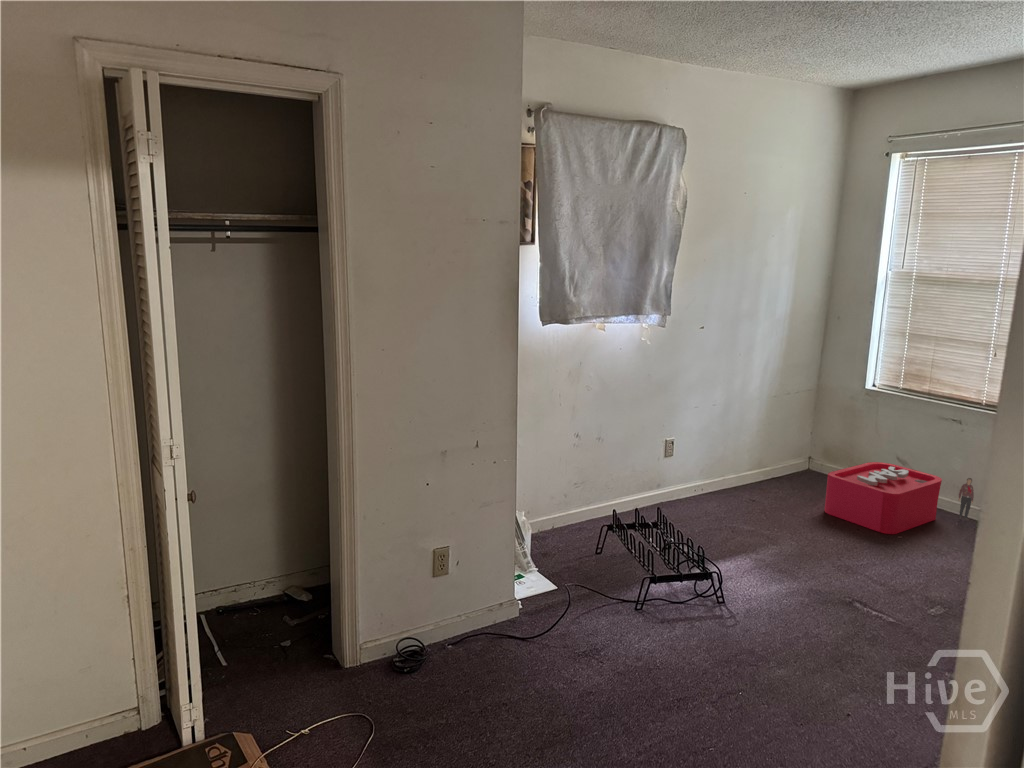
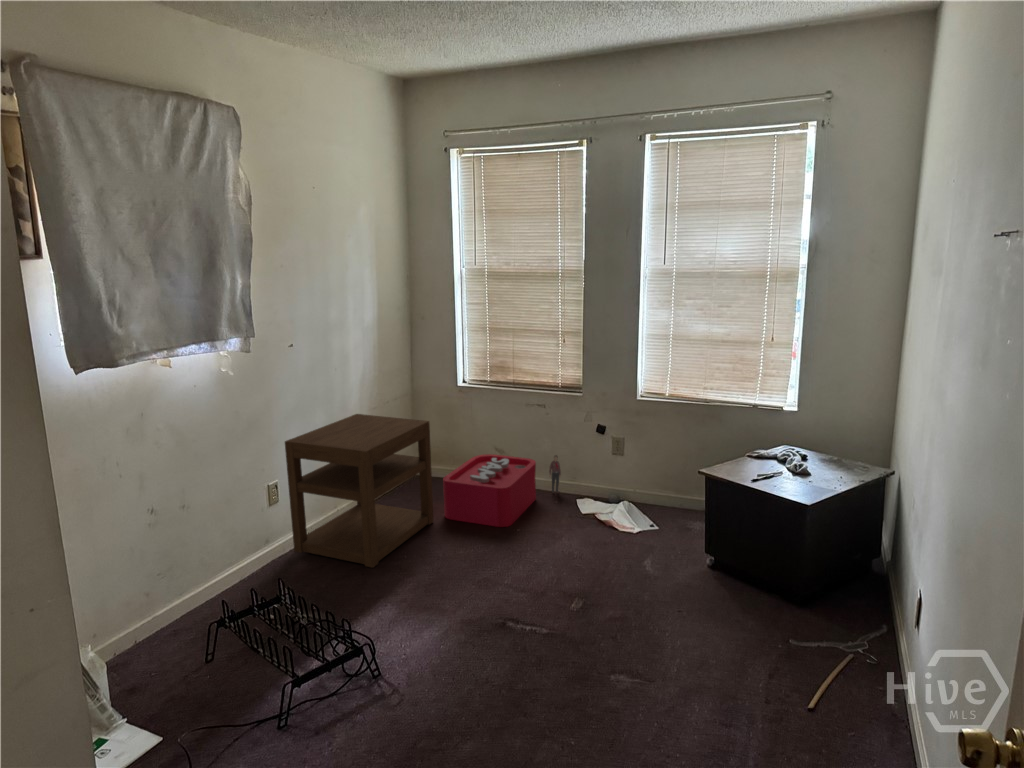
nightstand: none [677,398,821,531] -> present [285,414,433,568]

